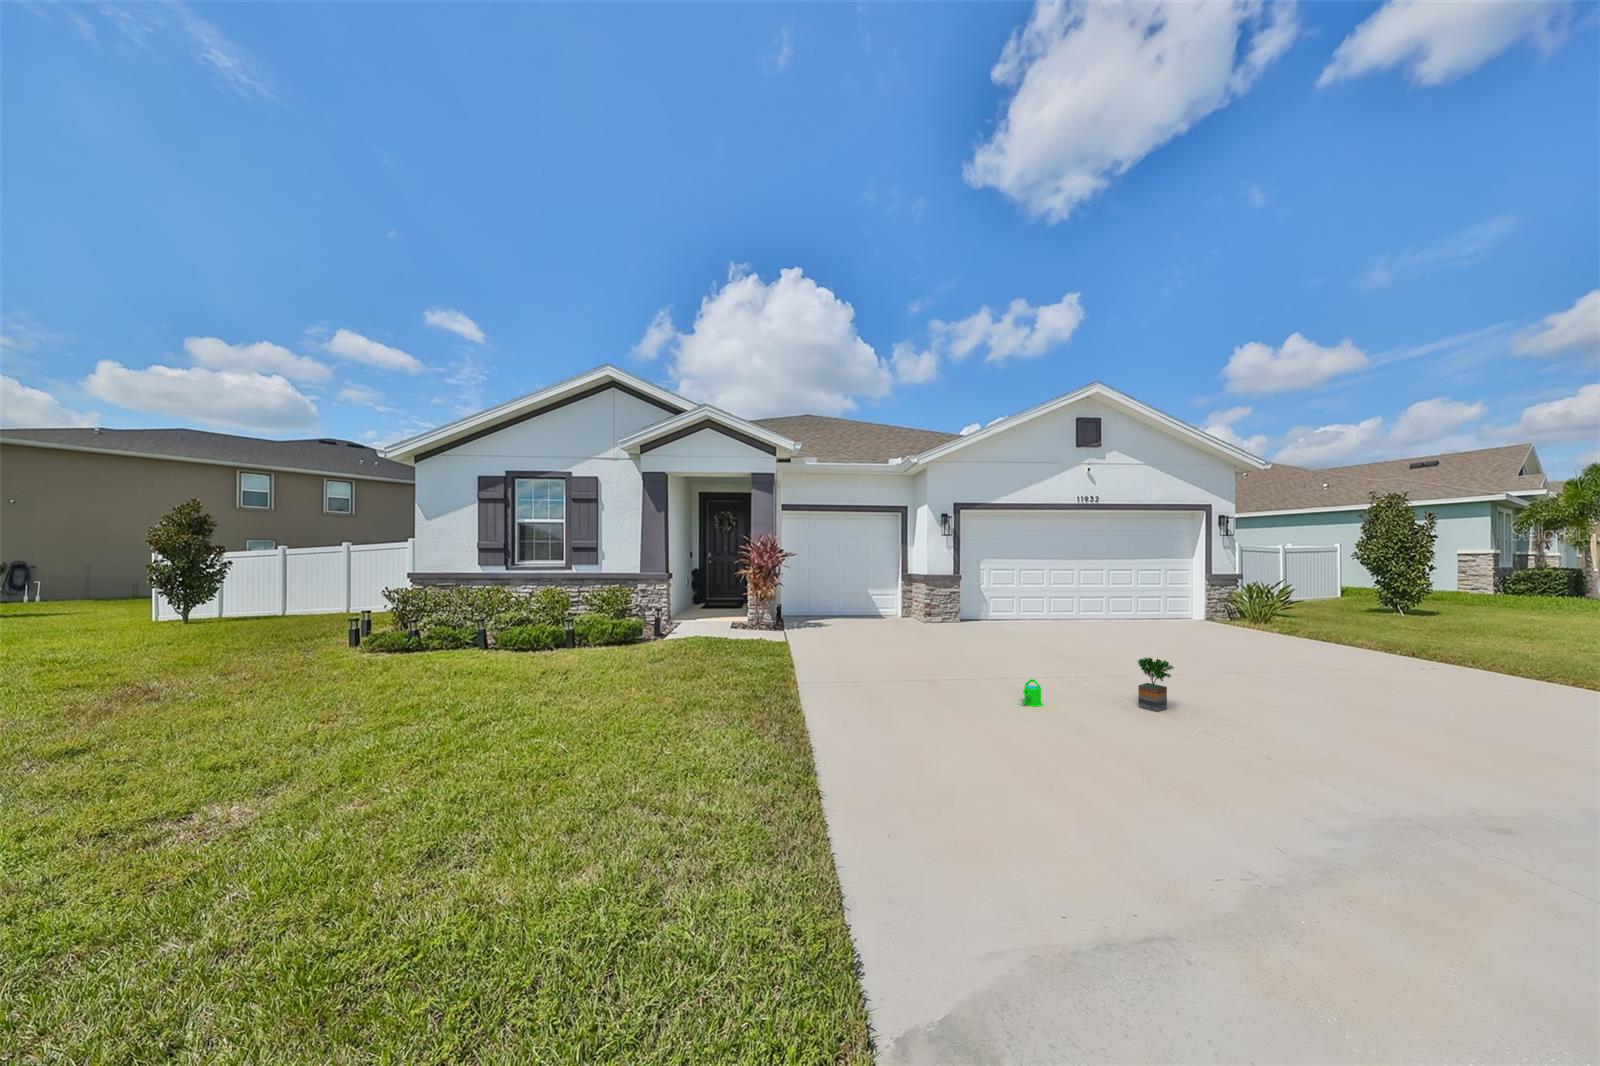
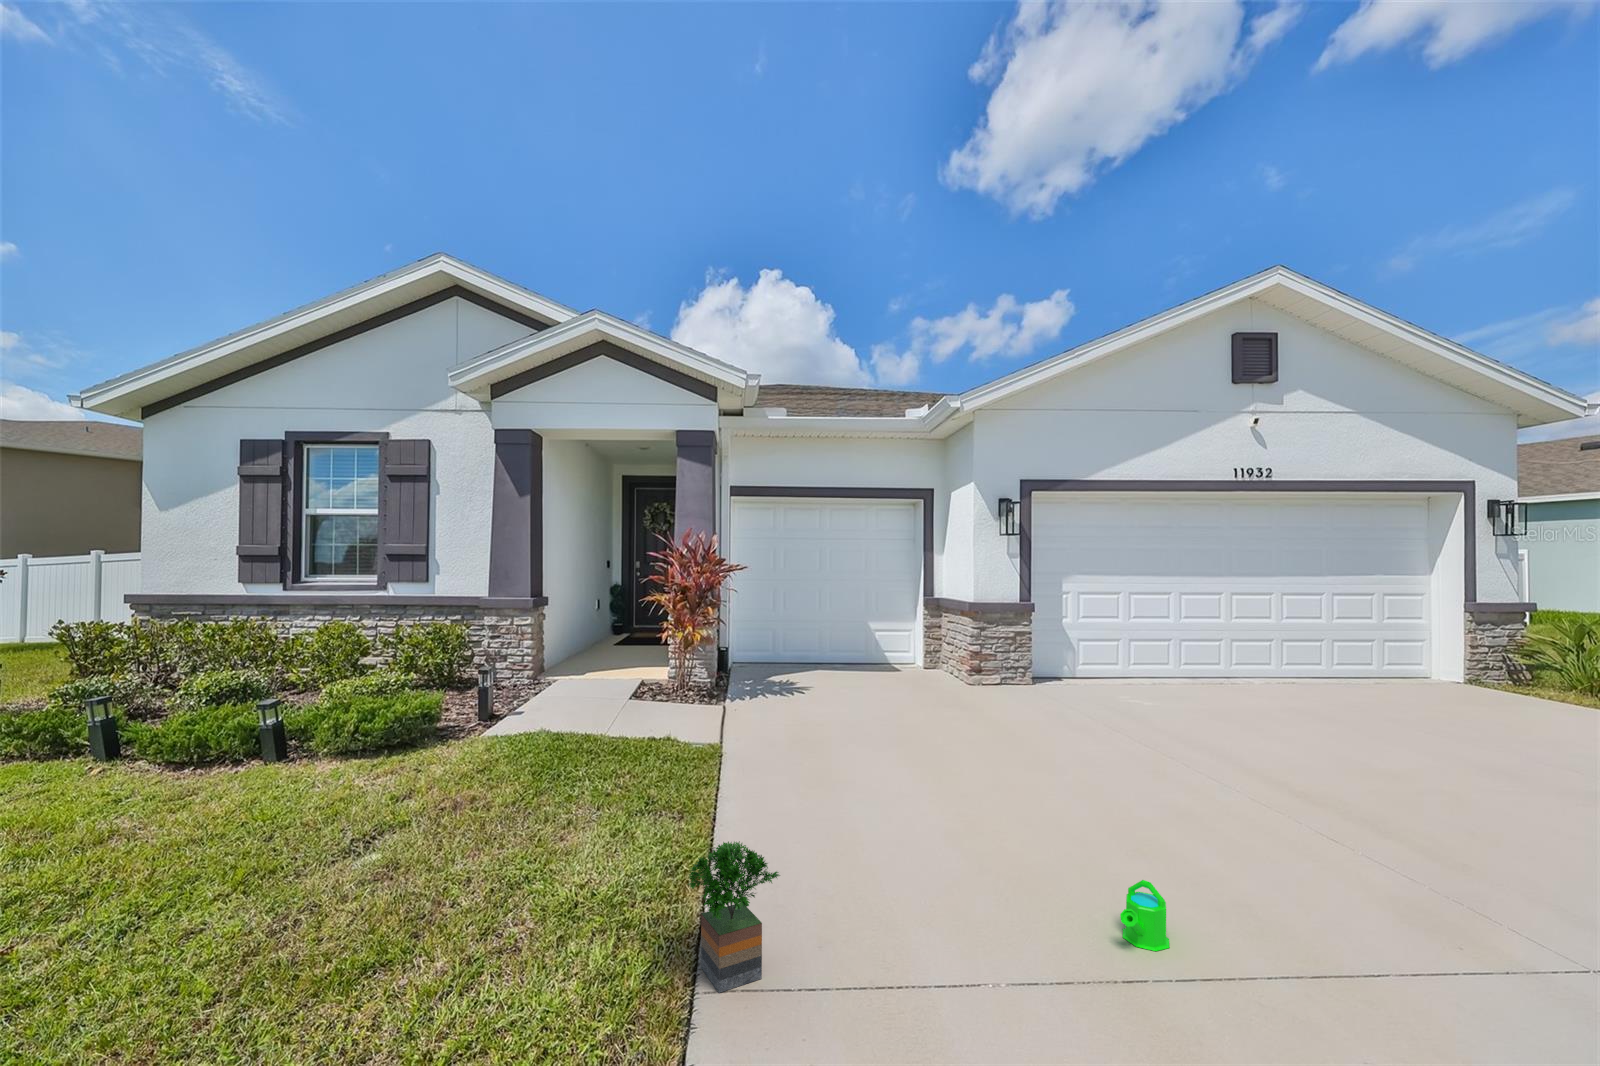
potted tree: present [1138,658,1174,712] -> present [688,841,780,993]

